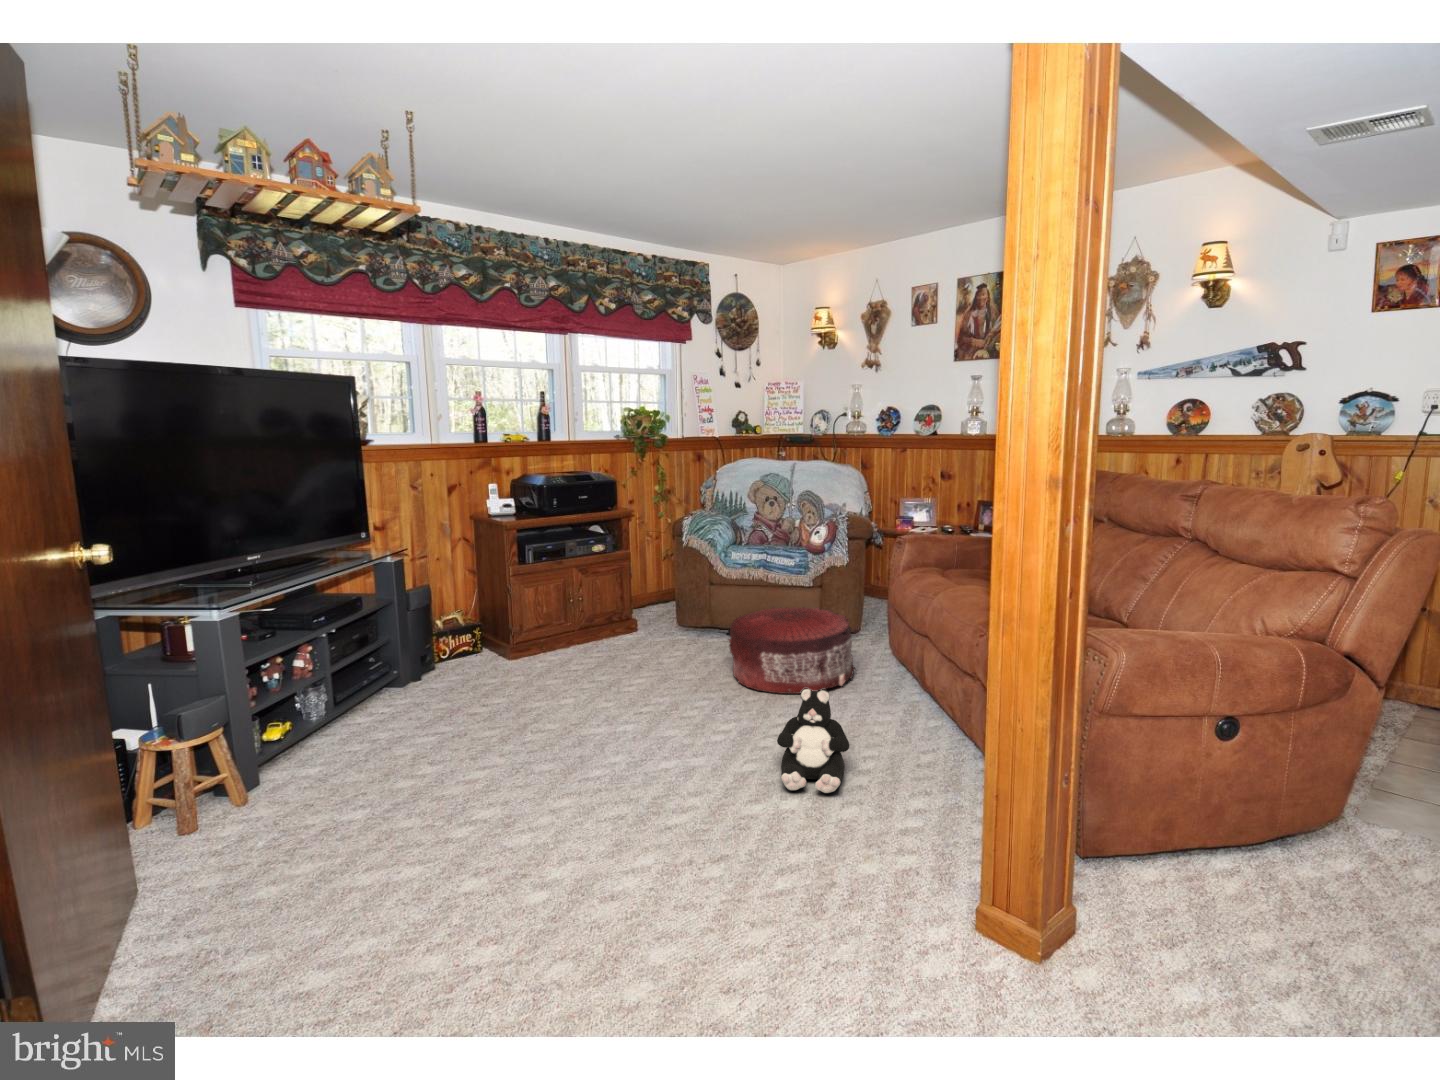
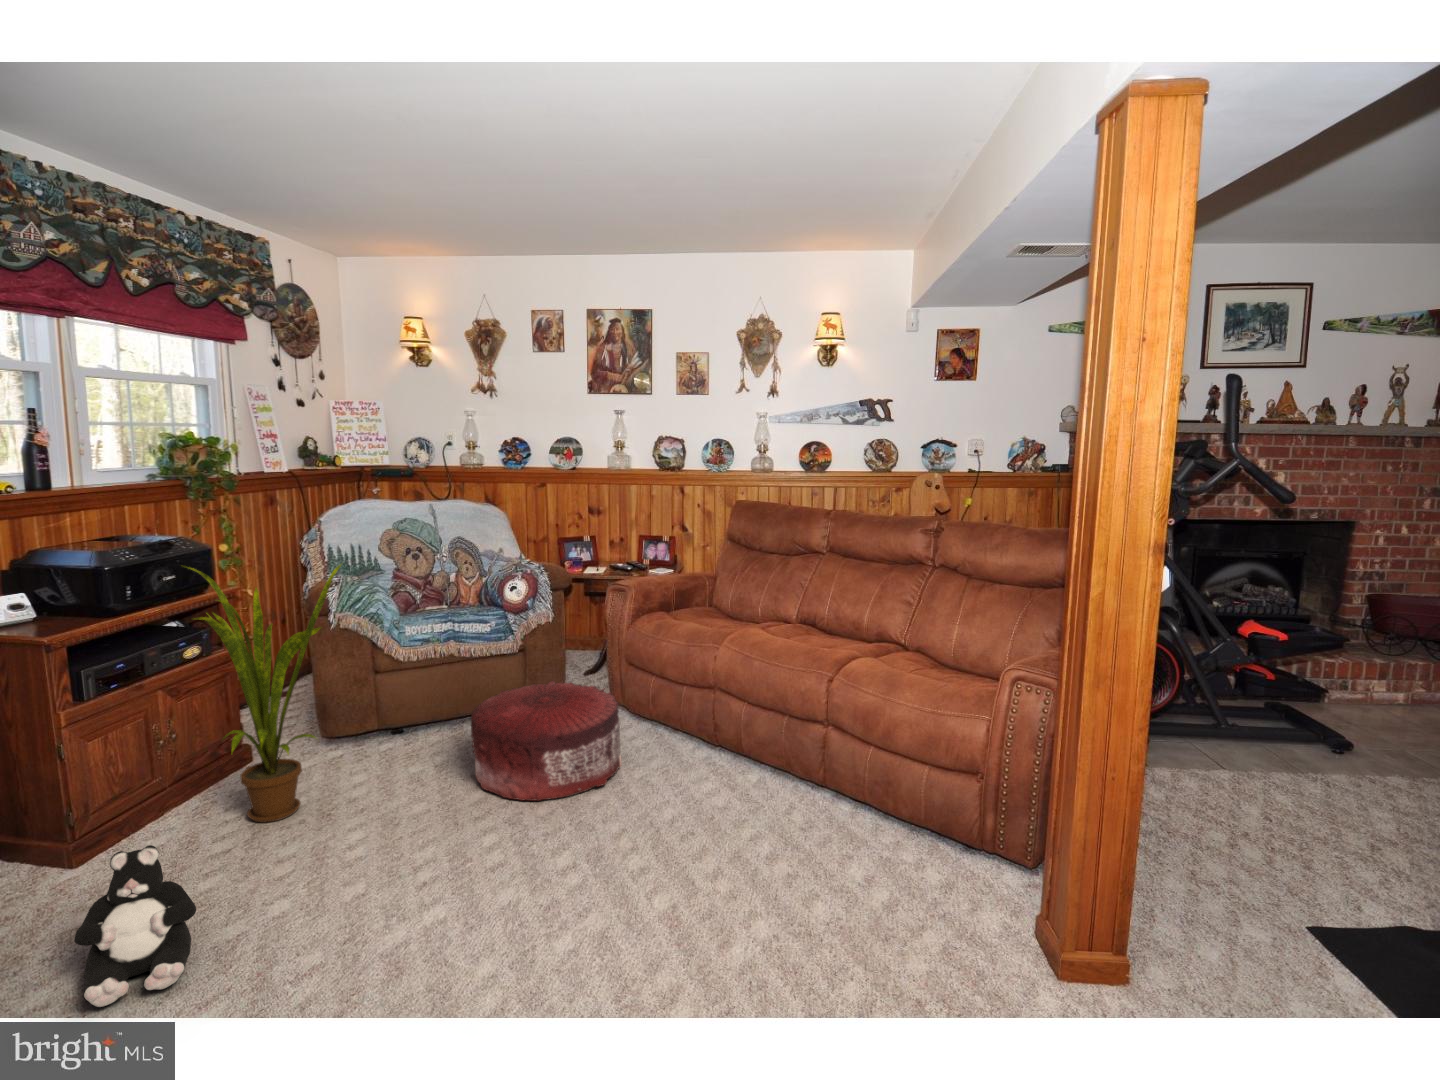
house plant: none [558,487,660,662] -> present [188,564,341,822]
plush toy: present [777,688,850,793] -> present [74,845,196,1007]

